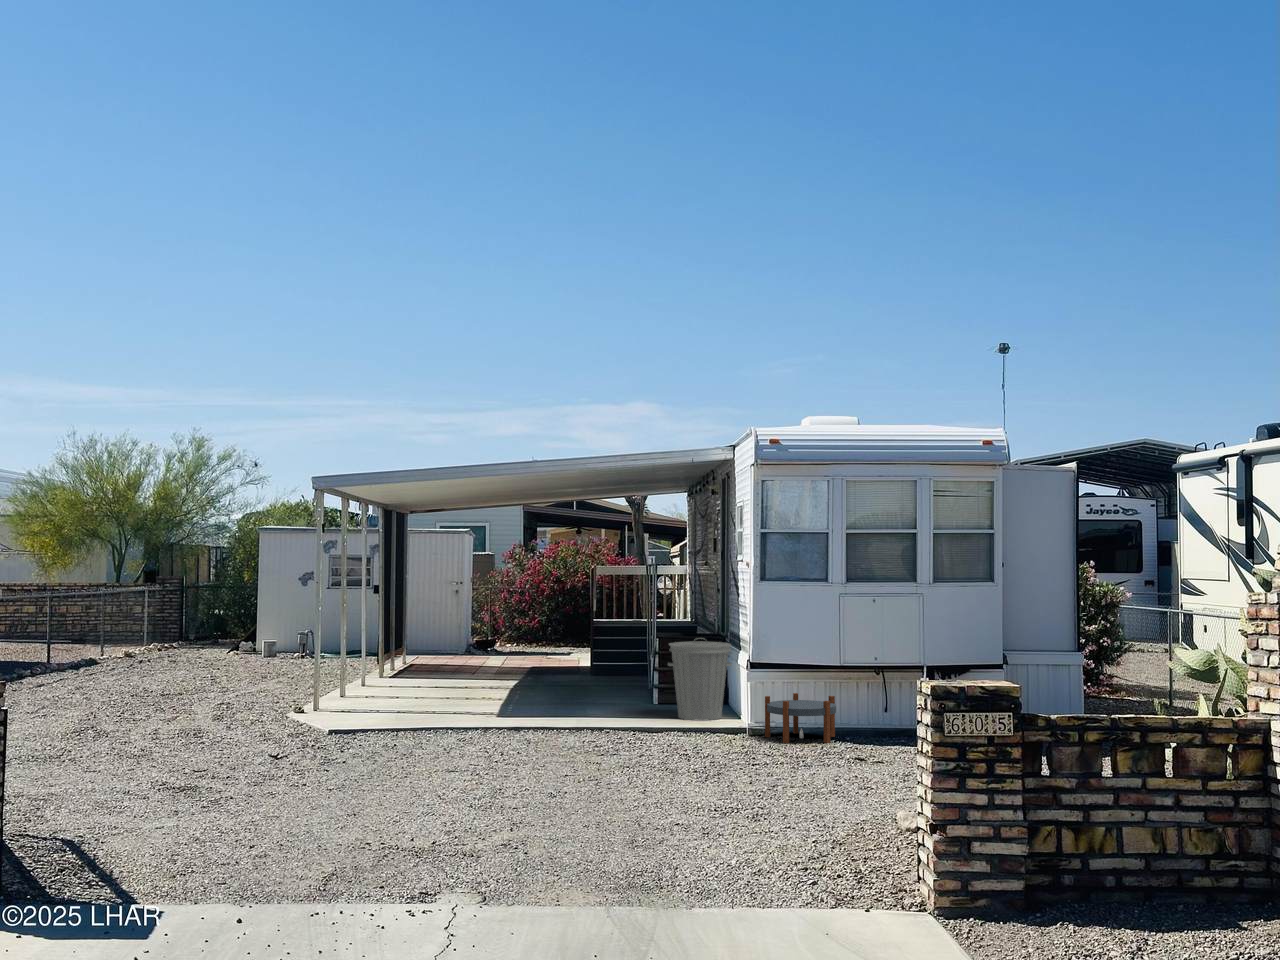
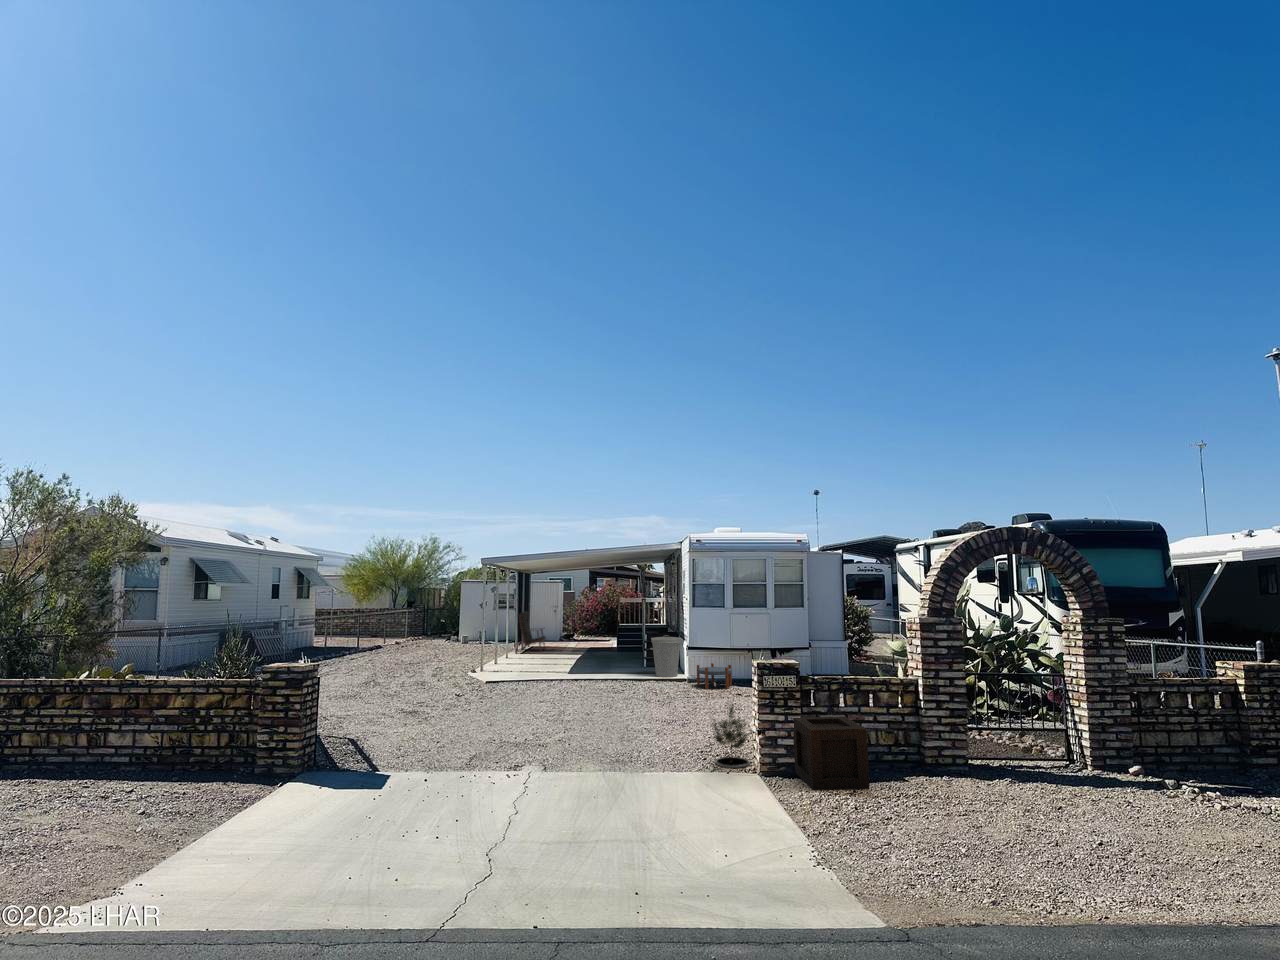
lounge chair: none [393,592,452,671] -> present [519,611,546,650]
potted tree: none [824,759,912,900] -> present [713,704,749,768]
wooden crate: none [1007,797,1172,947] -> present [793,716,869,790]

